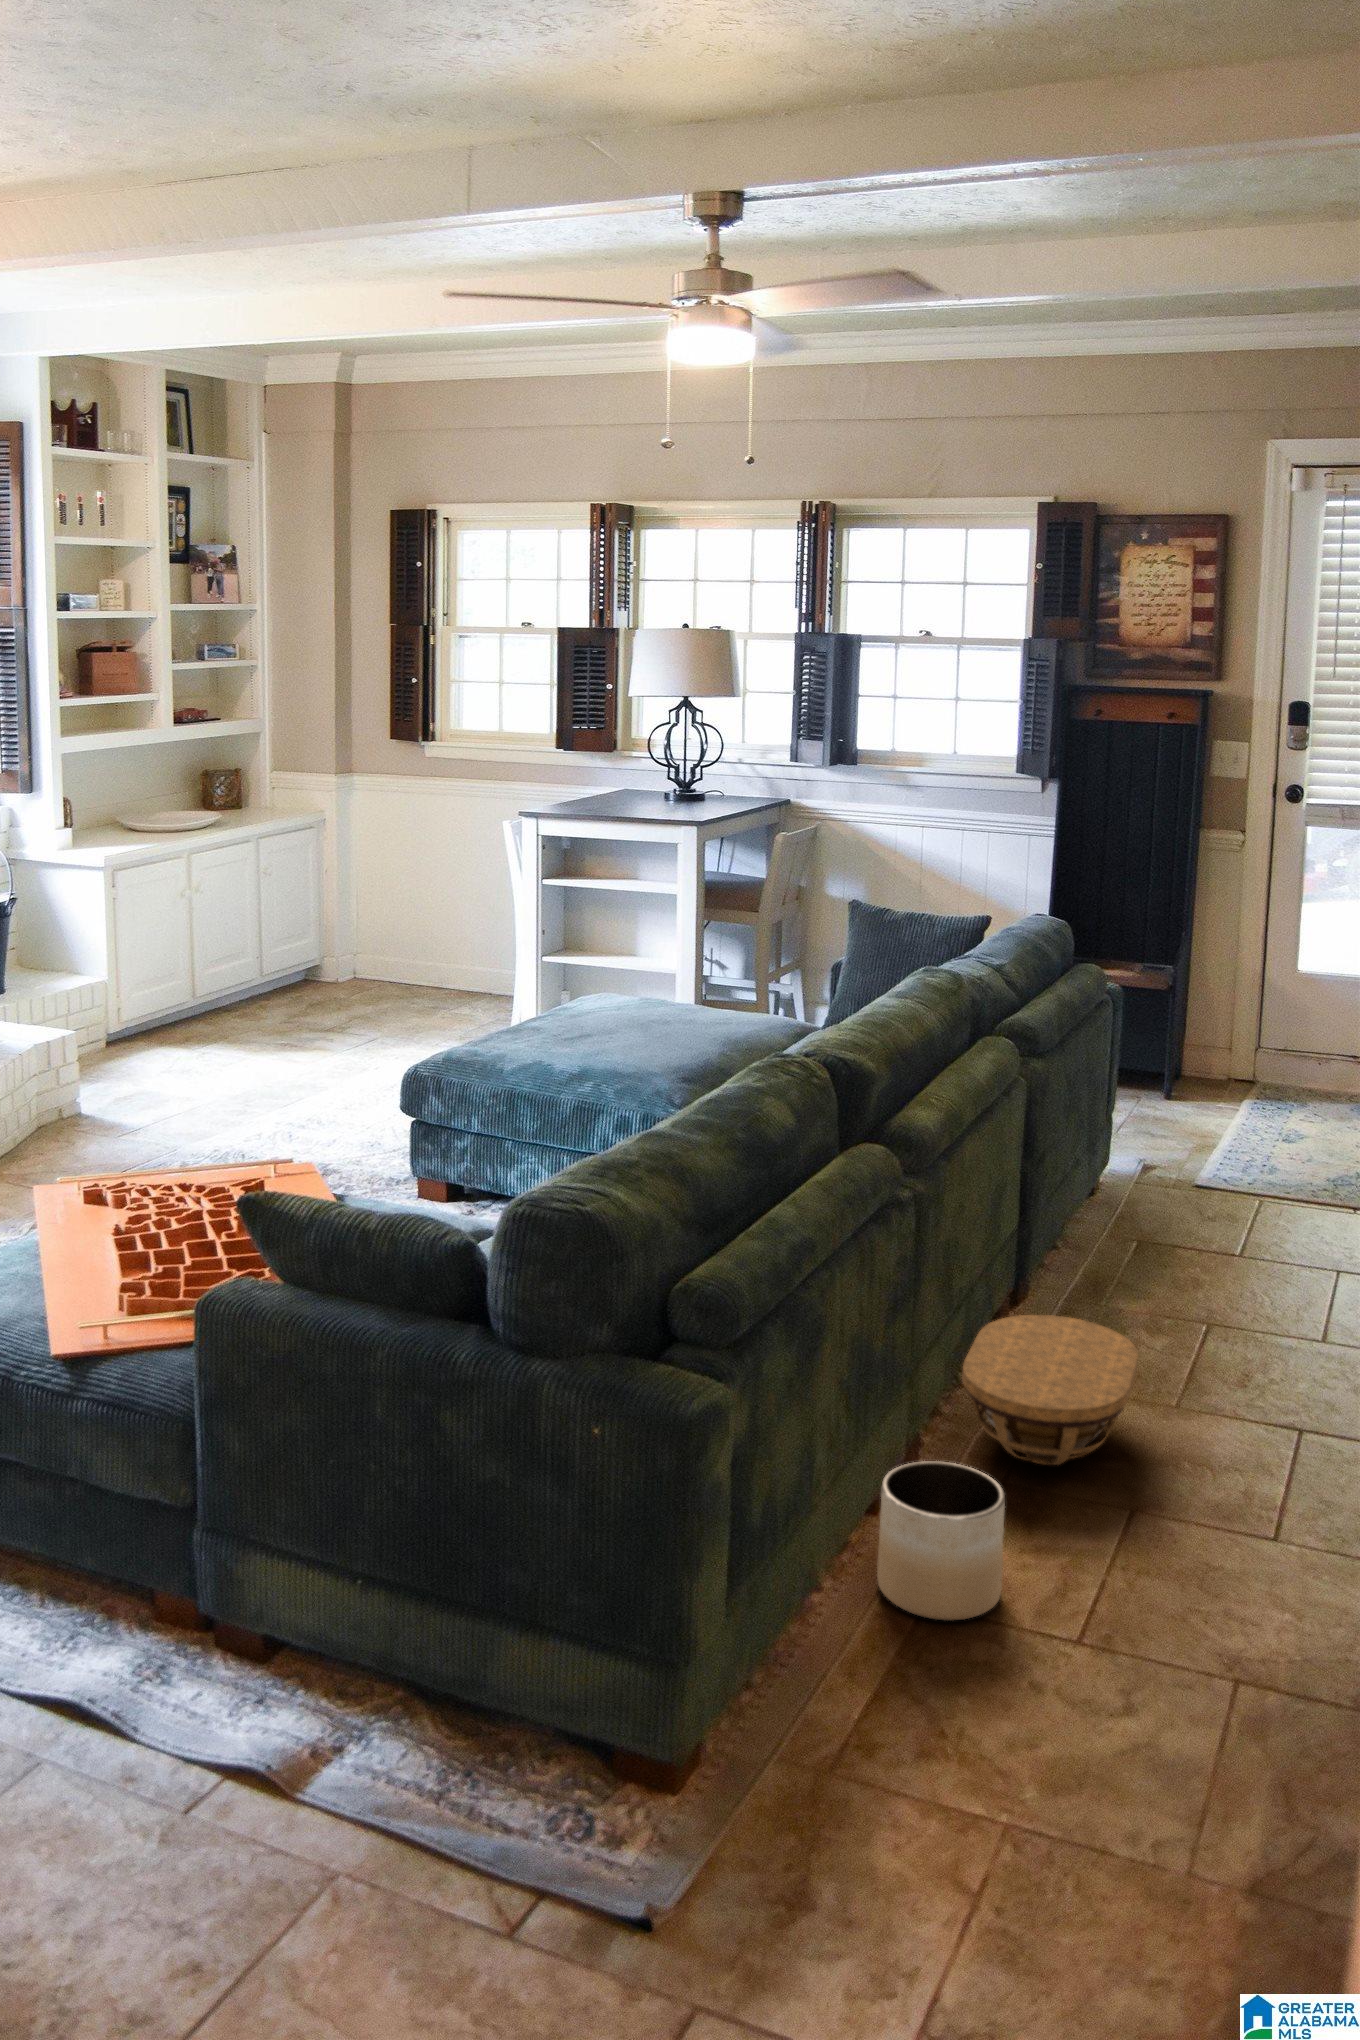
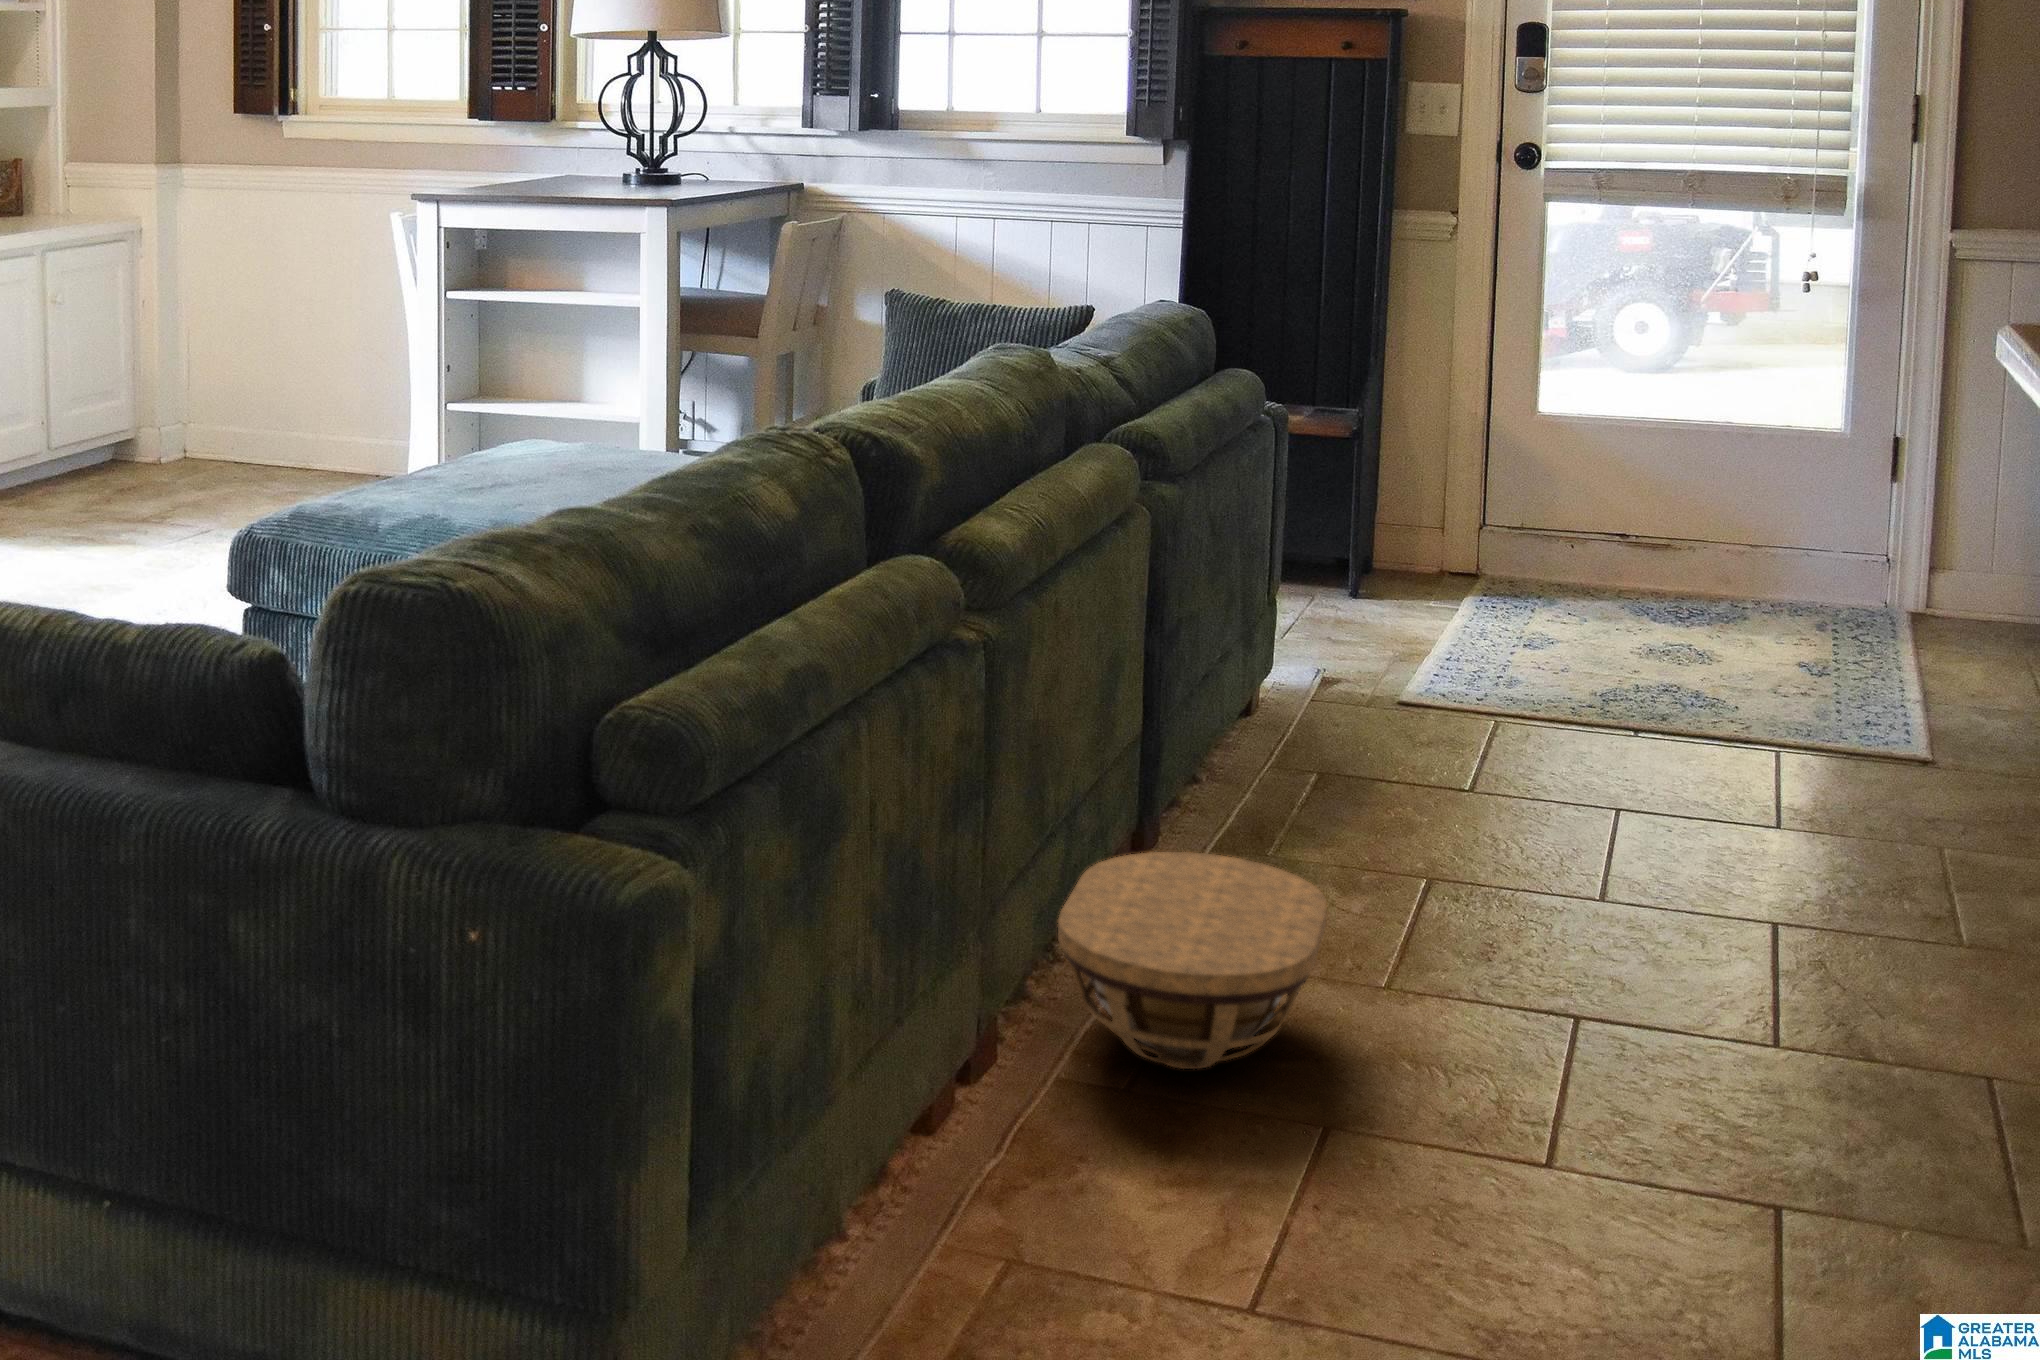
planter: present [877,1461,1005,1621] -> none [928,1042,1126,1284]

